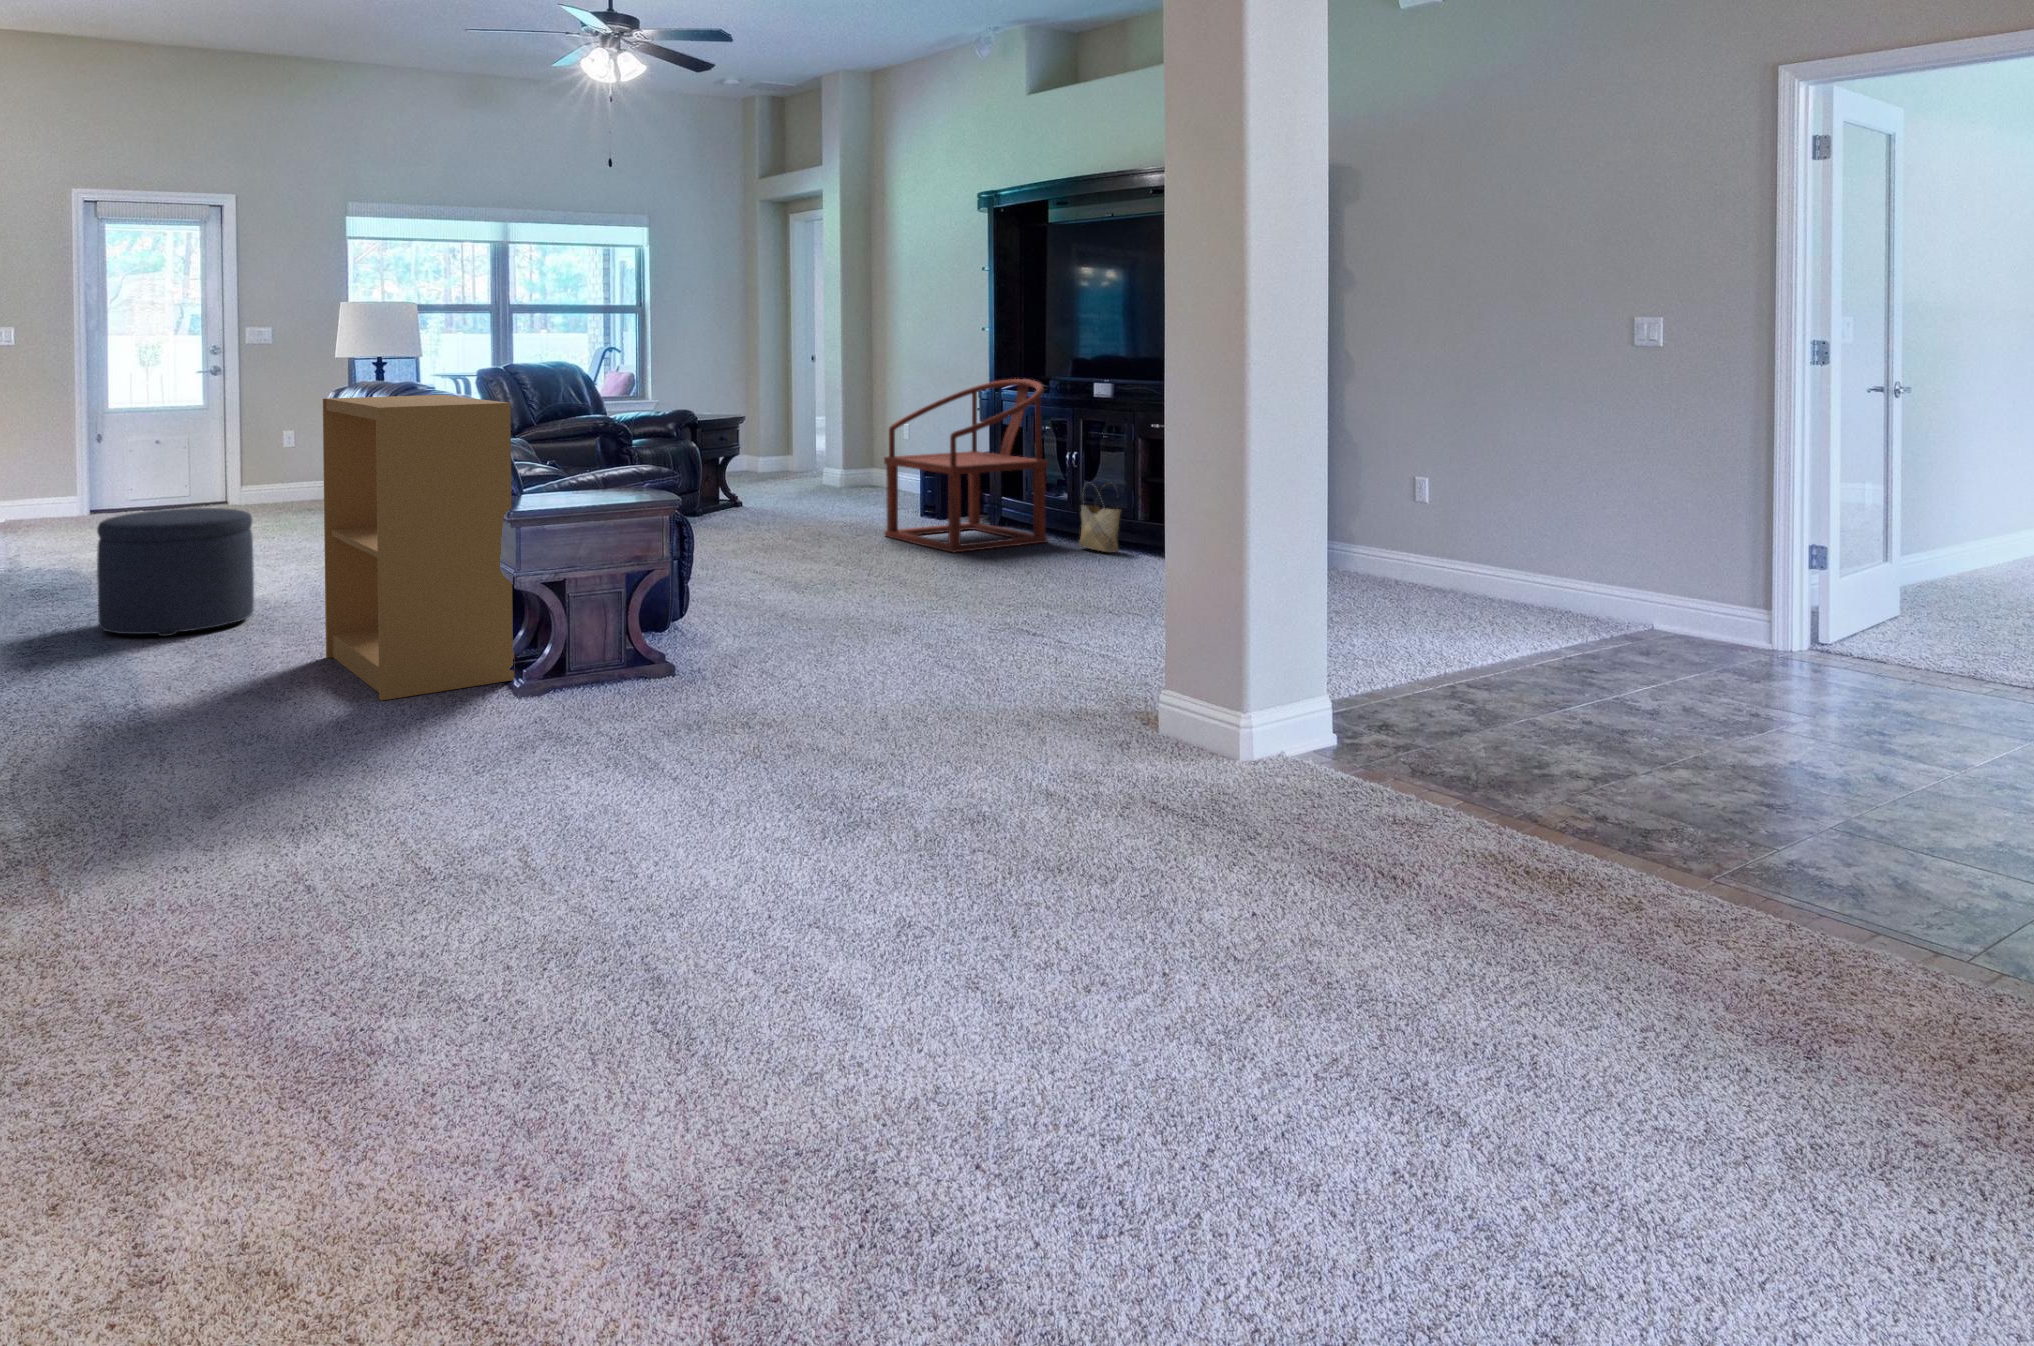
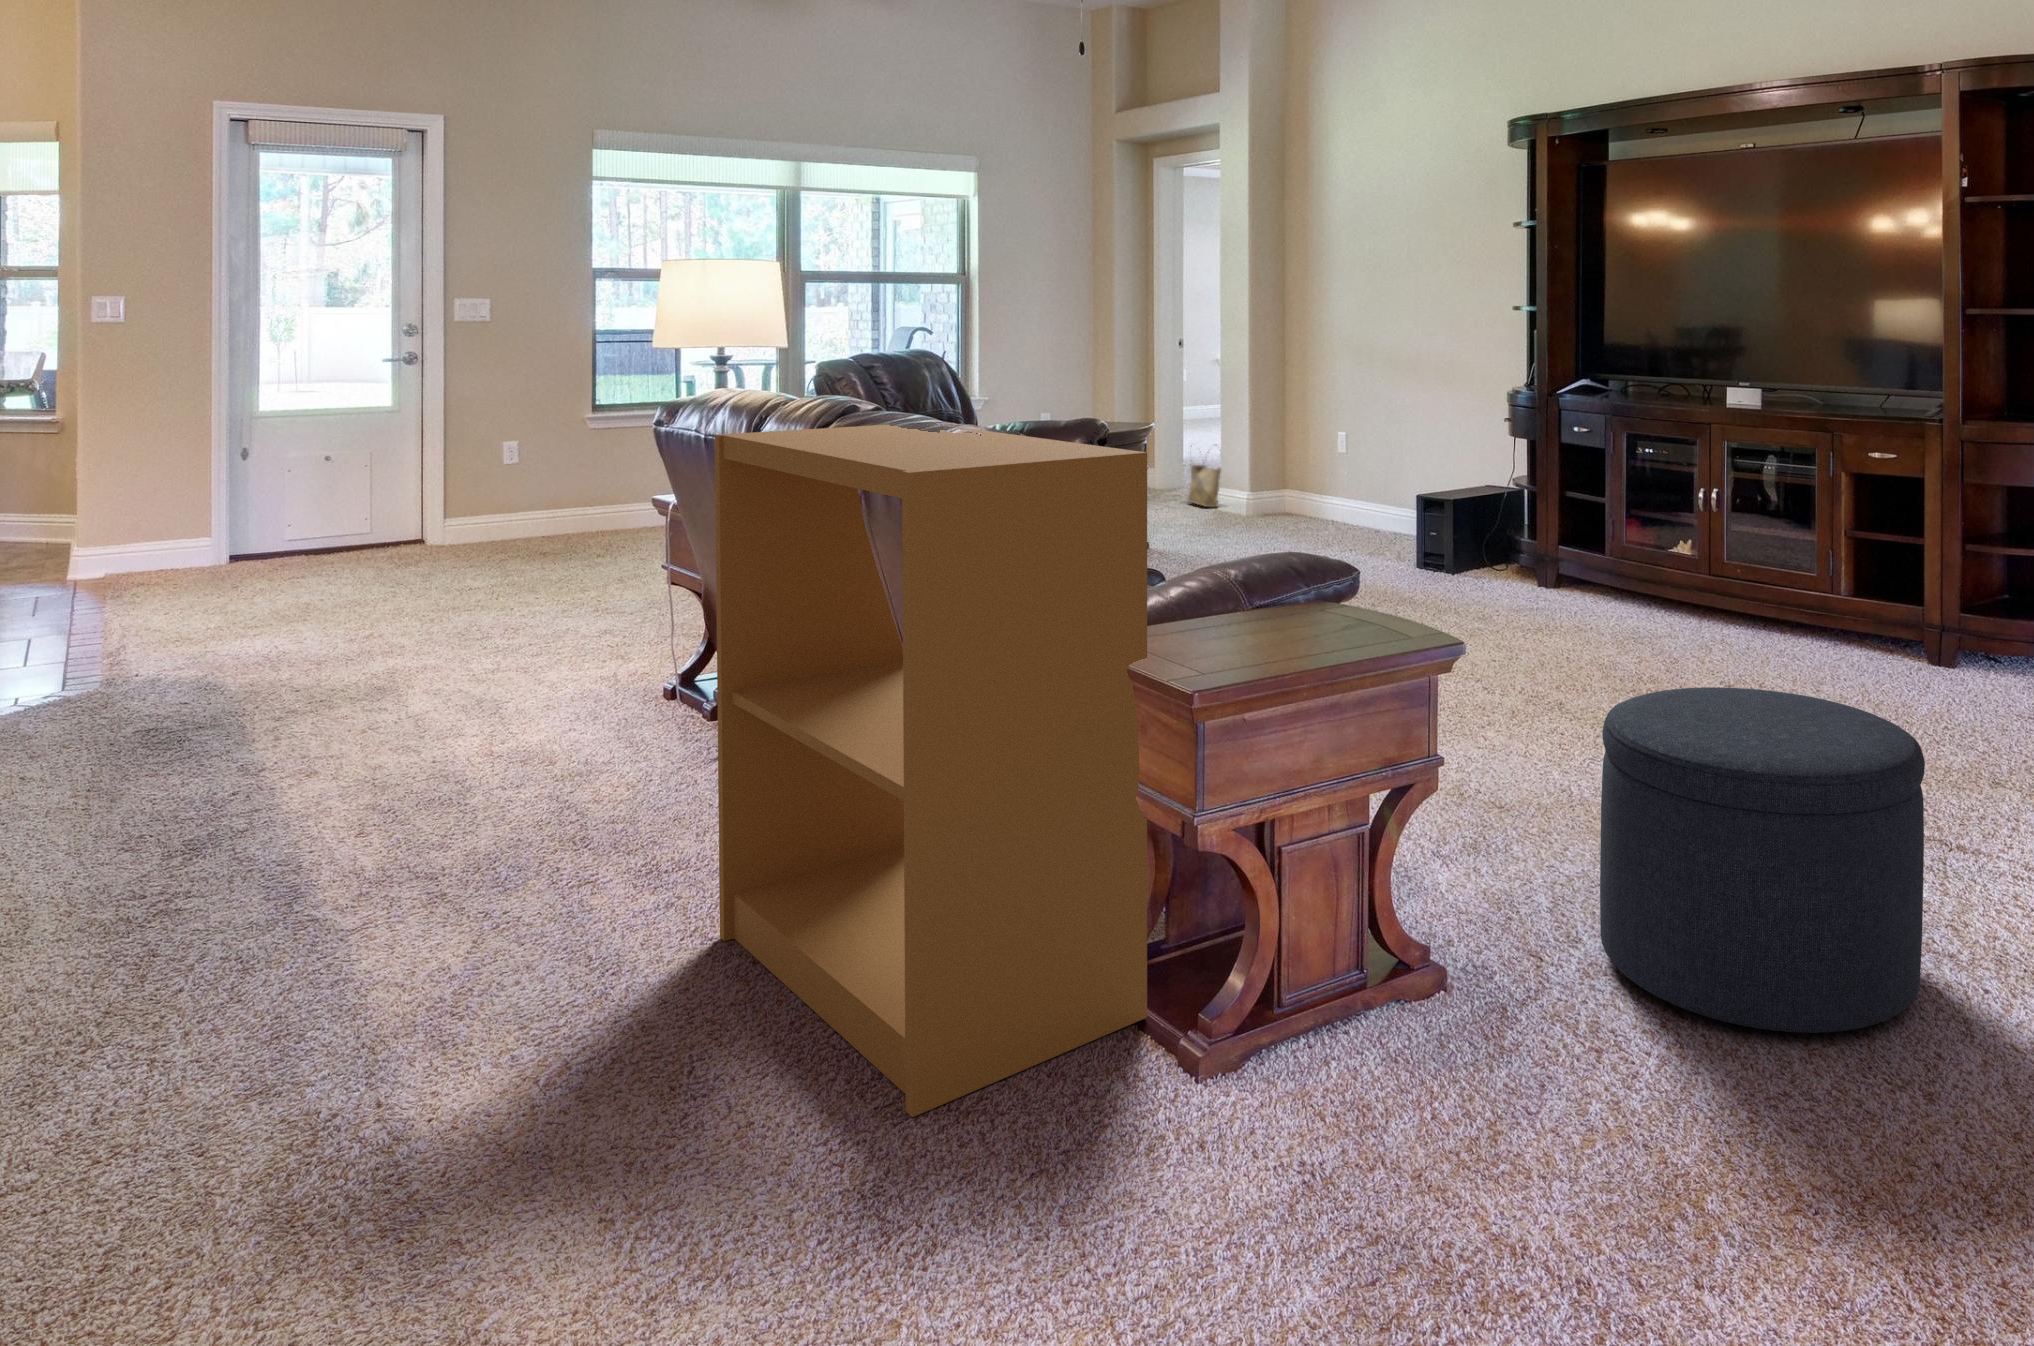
armchair: present [884,379,1048,553] -> none [1406,378,1649,629]
woven basket: present [1079,483,1121,553] -> present [1188,452,1221,507]
ottoman: present [97,508,254,636] -> present [1600,687,1925,1033]

